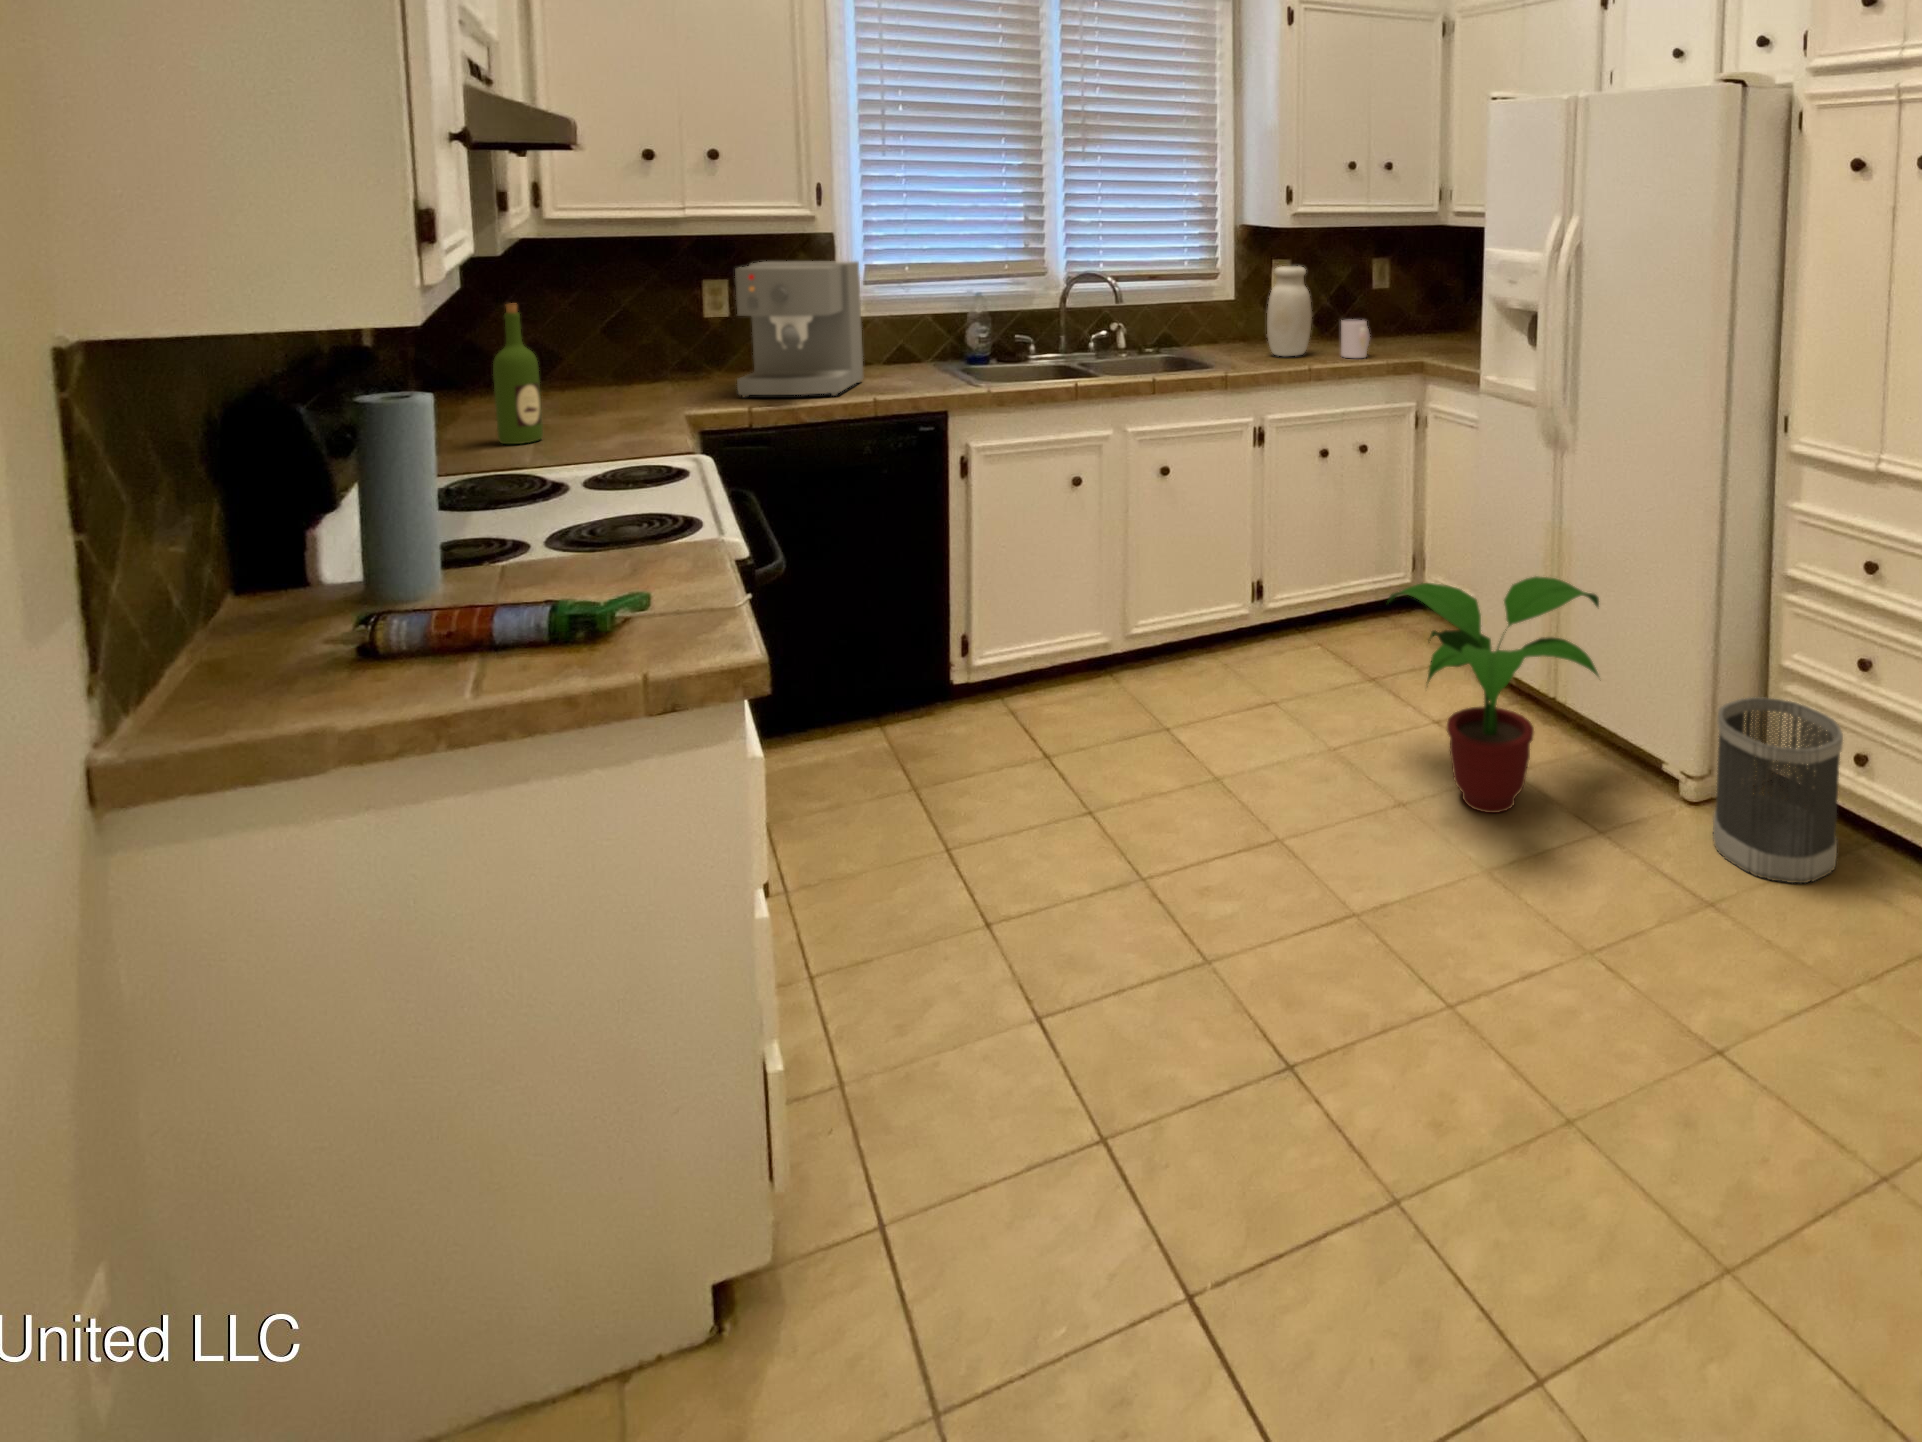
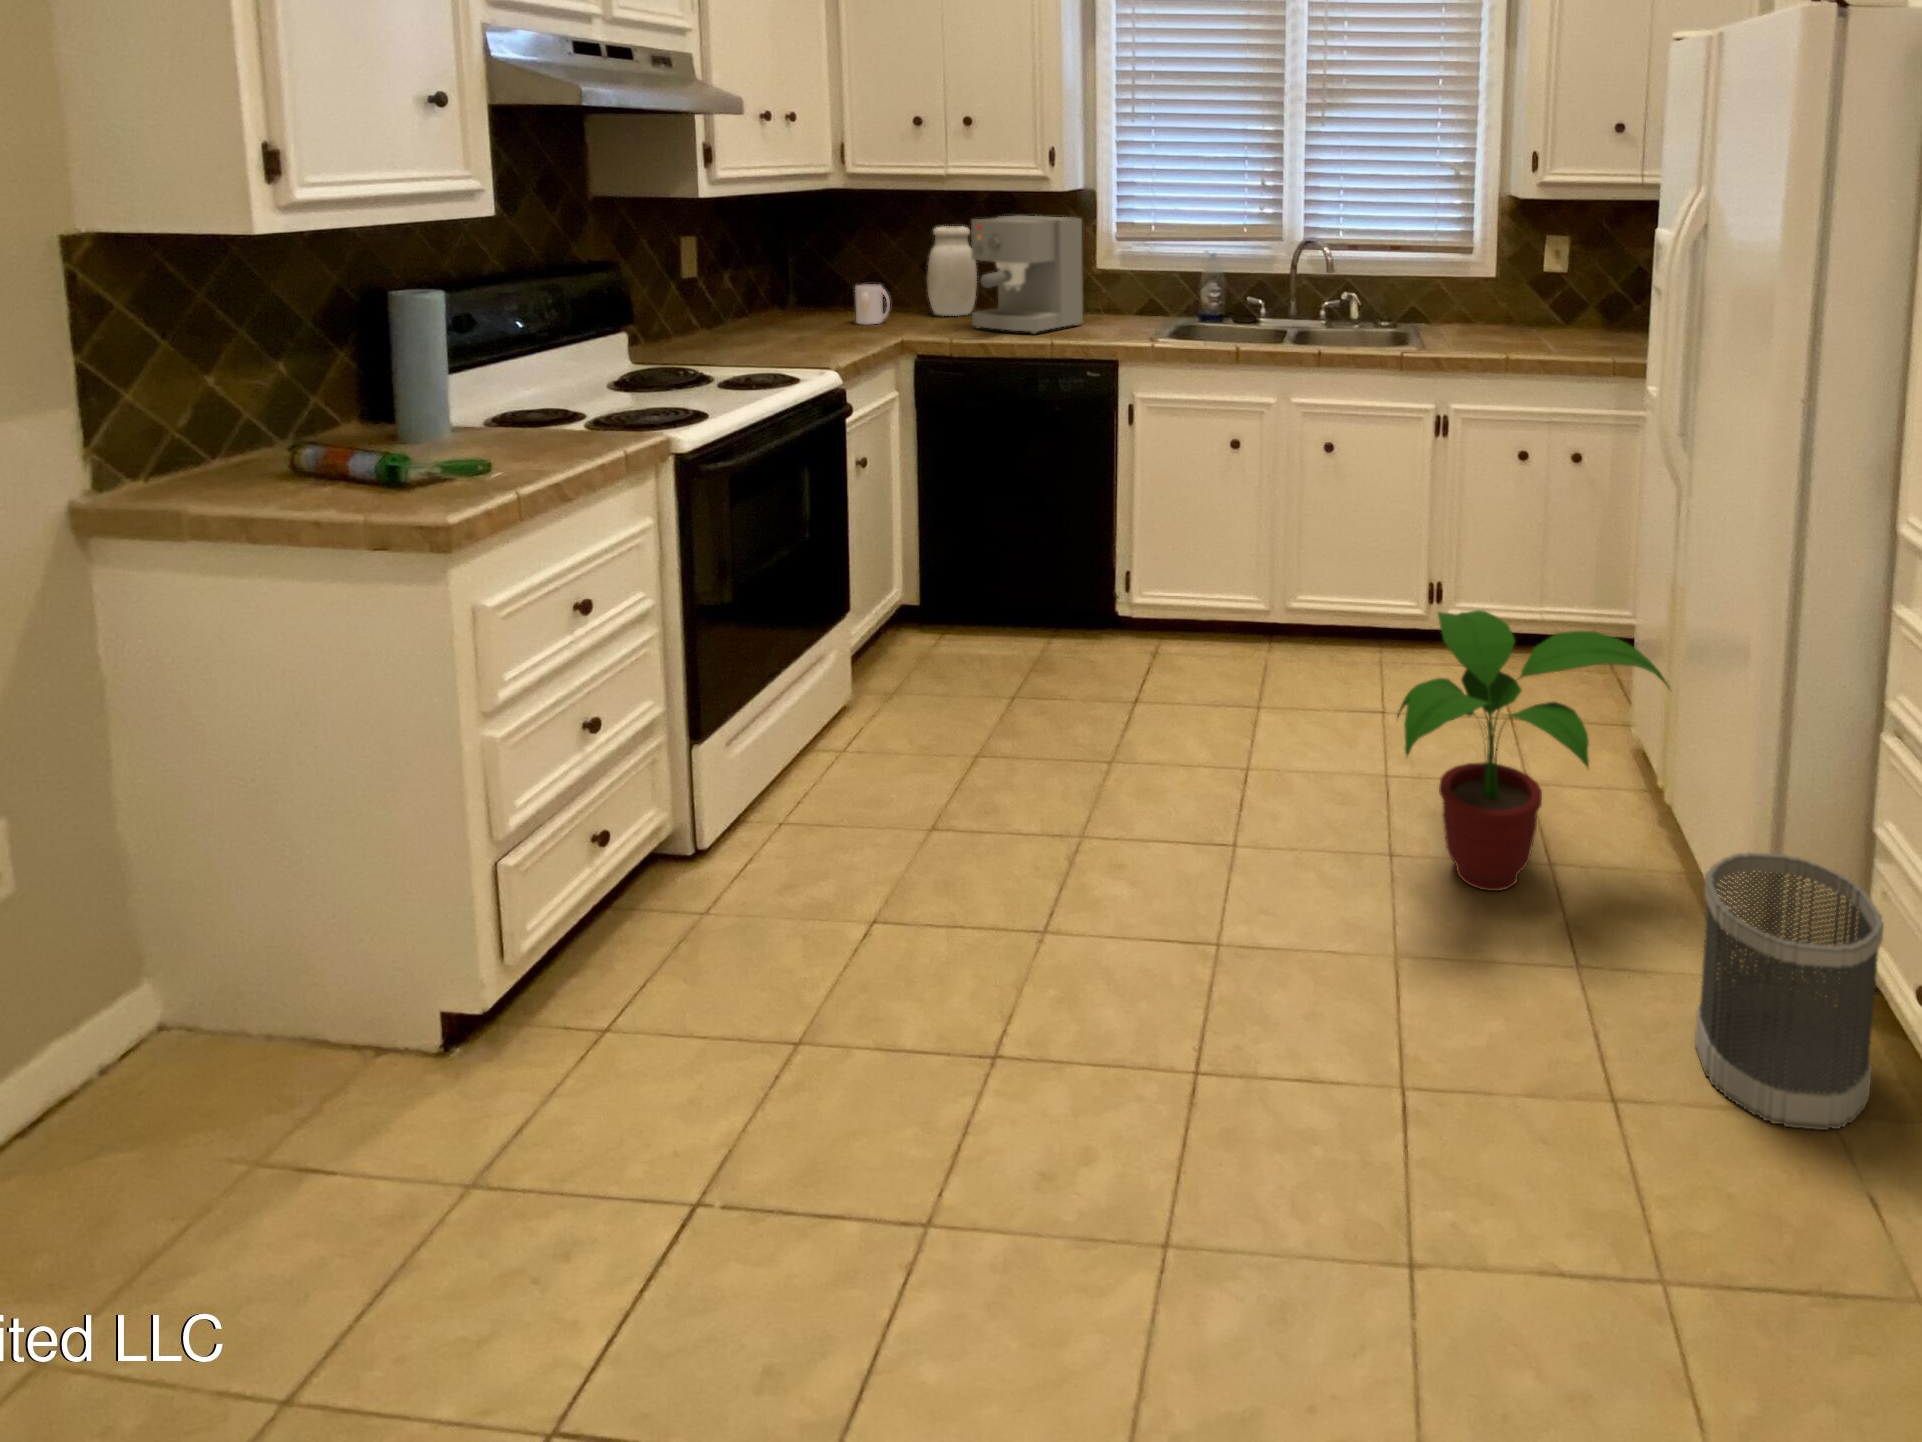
jar: present [1267,266,1312,356] -> present [927,226,977,316]
wine bottle: present [493,304,543,444] -> none [772,239,803,344]
mug: present [1341,319,1370,358] -> present [855,284,890,325]

